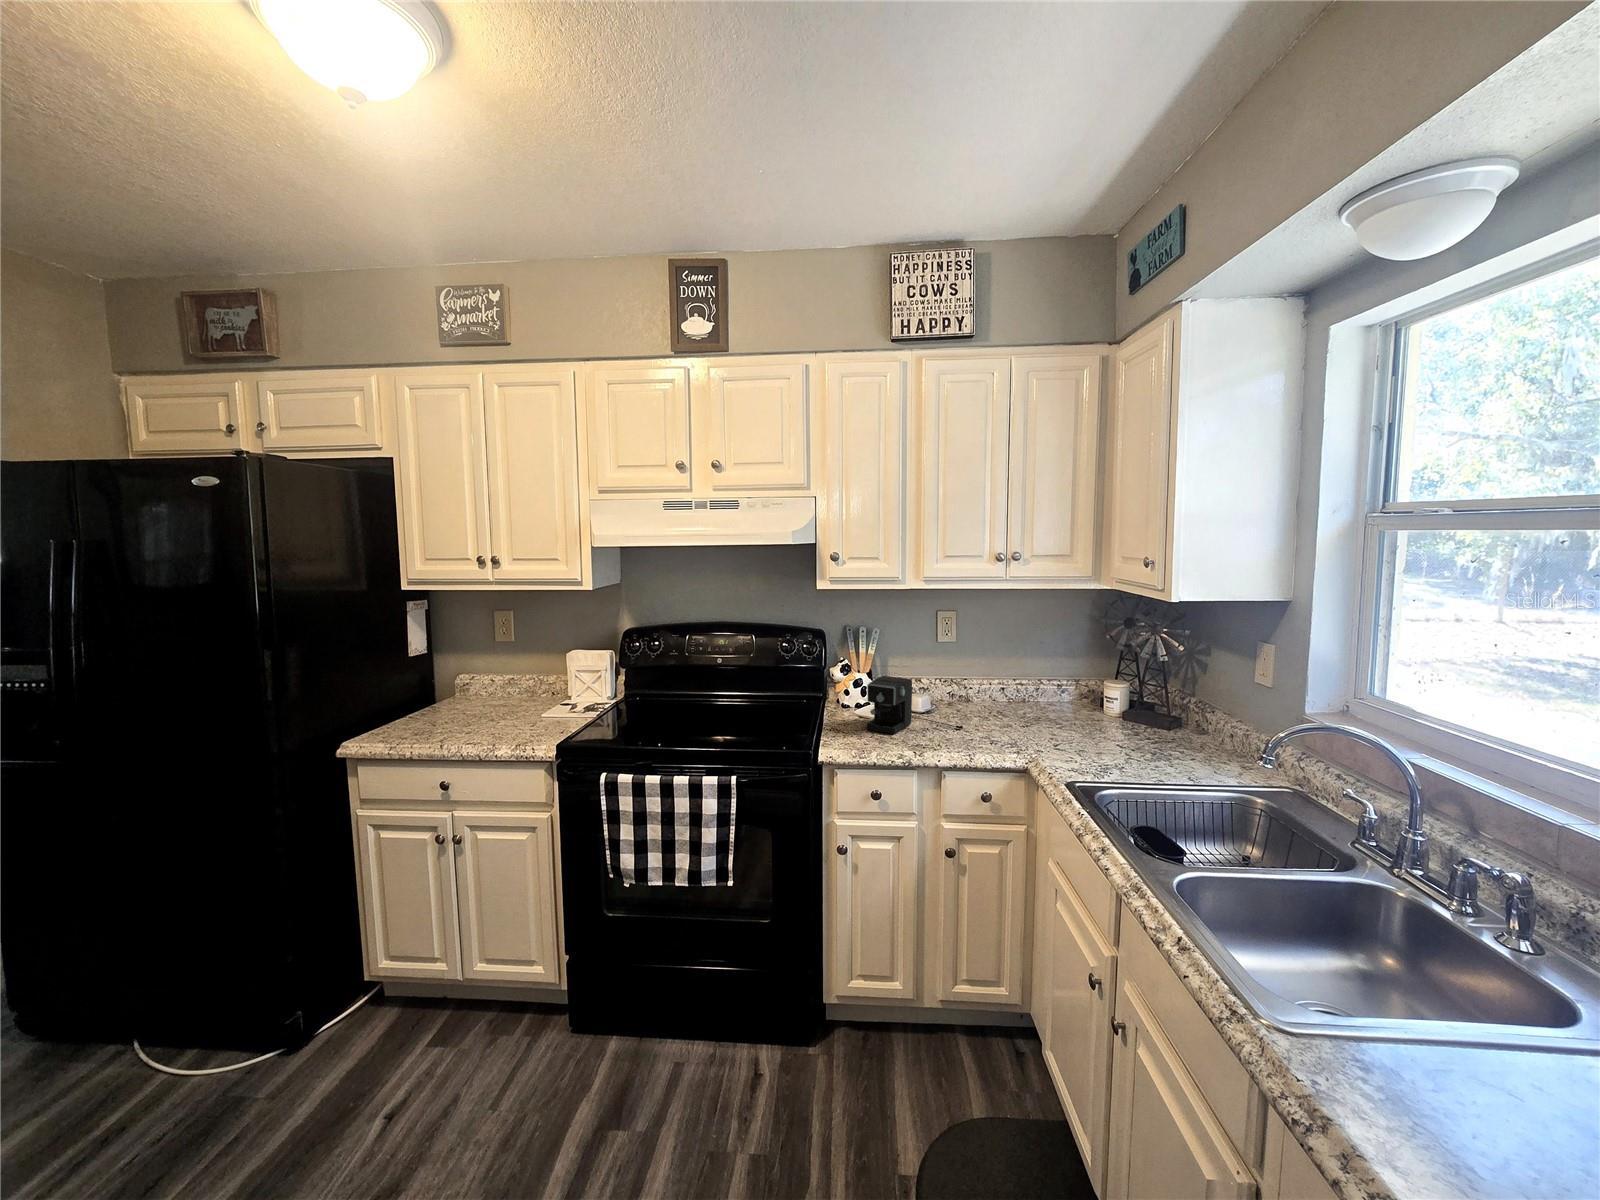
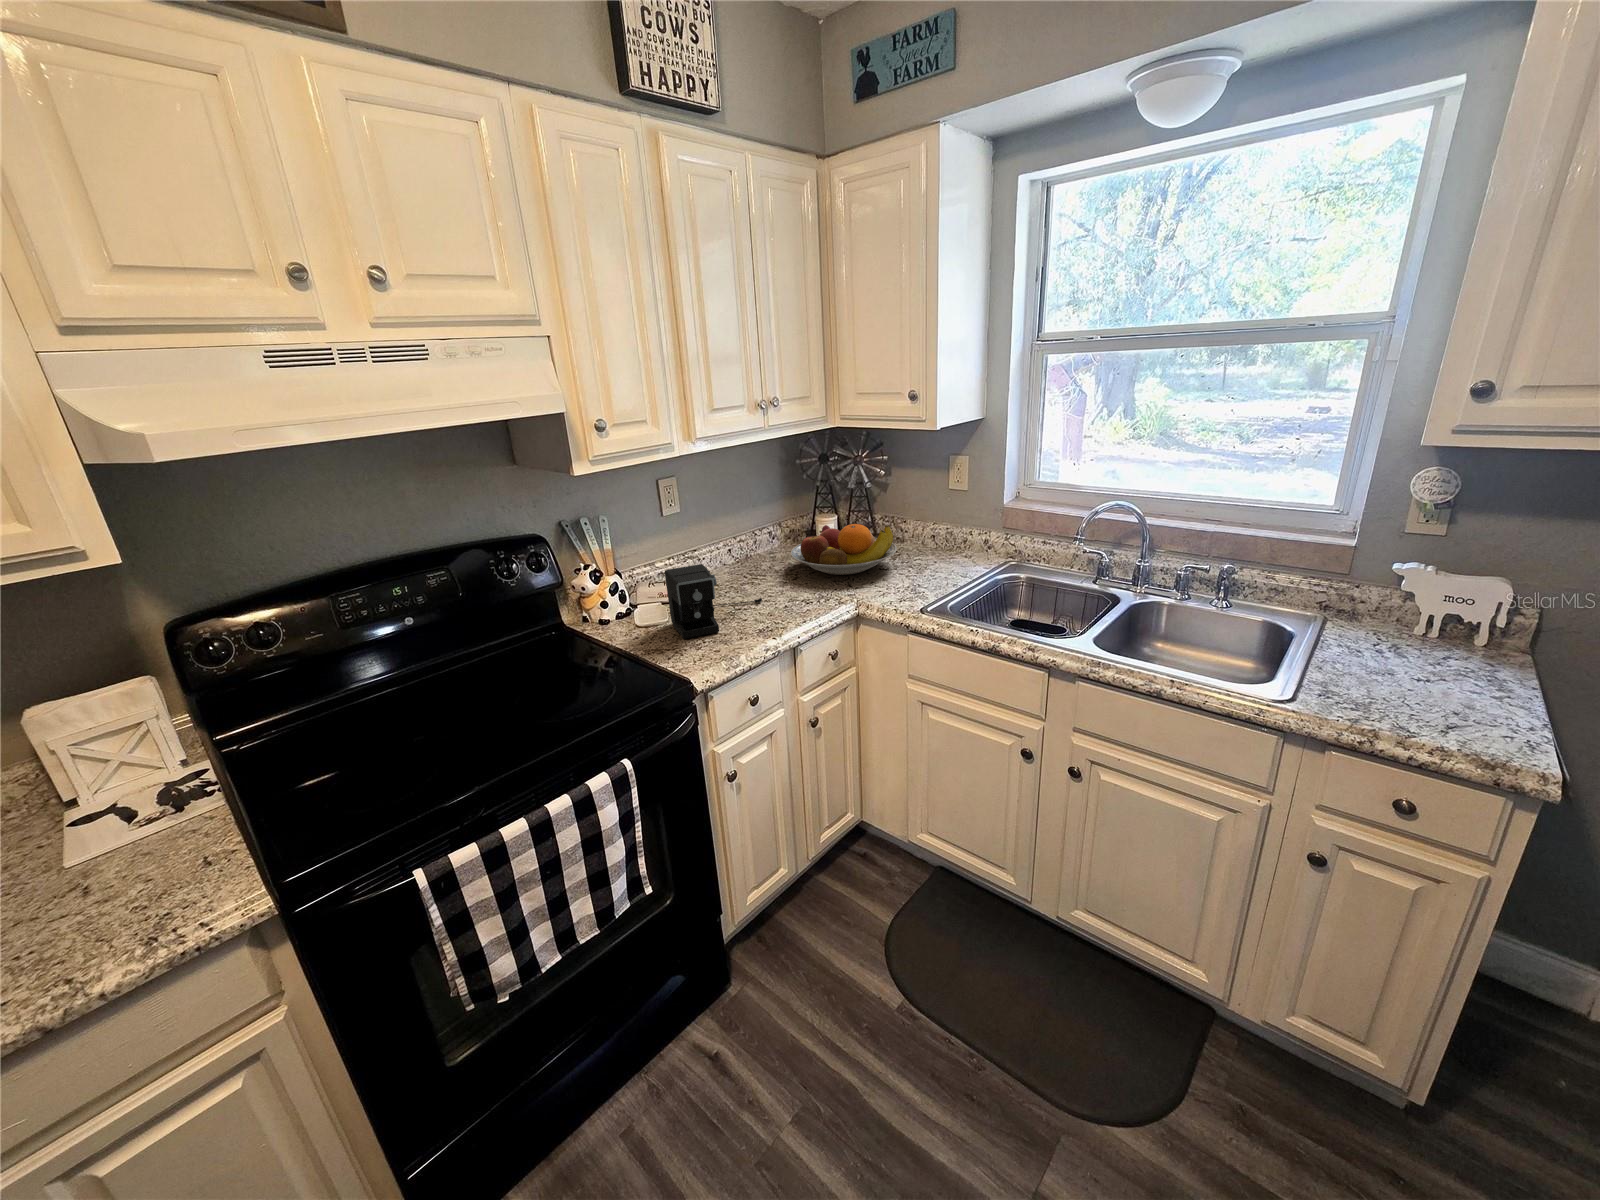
fruit bowl: none [1026,685,1147,739] -> present [791,524,897,575]

